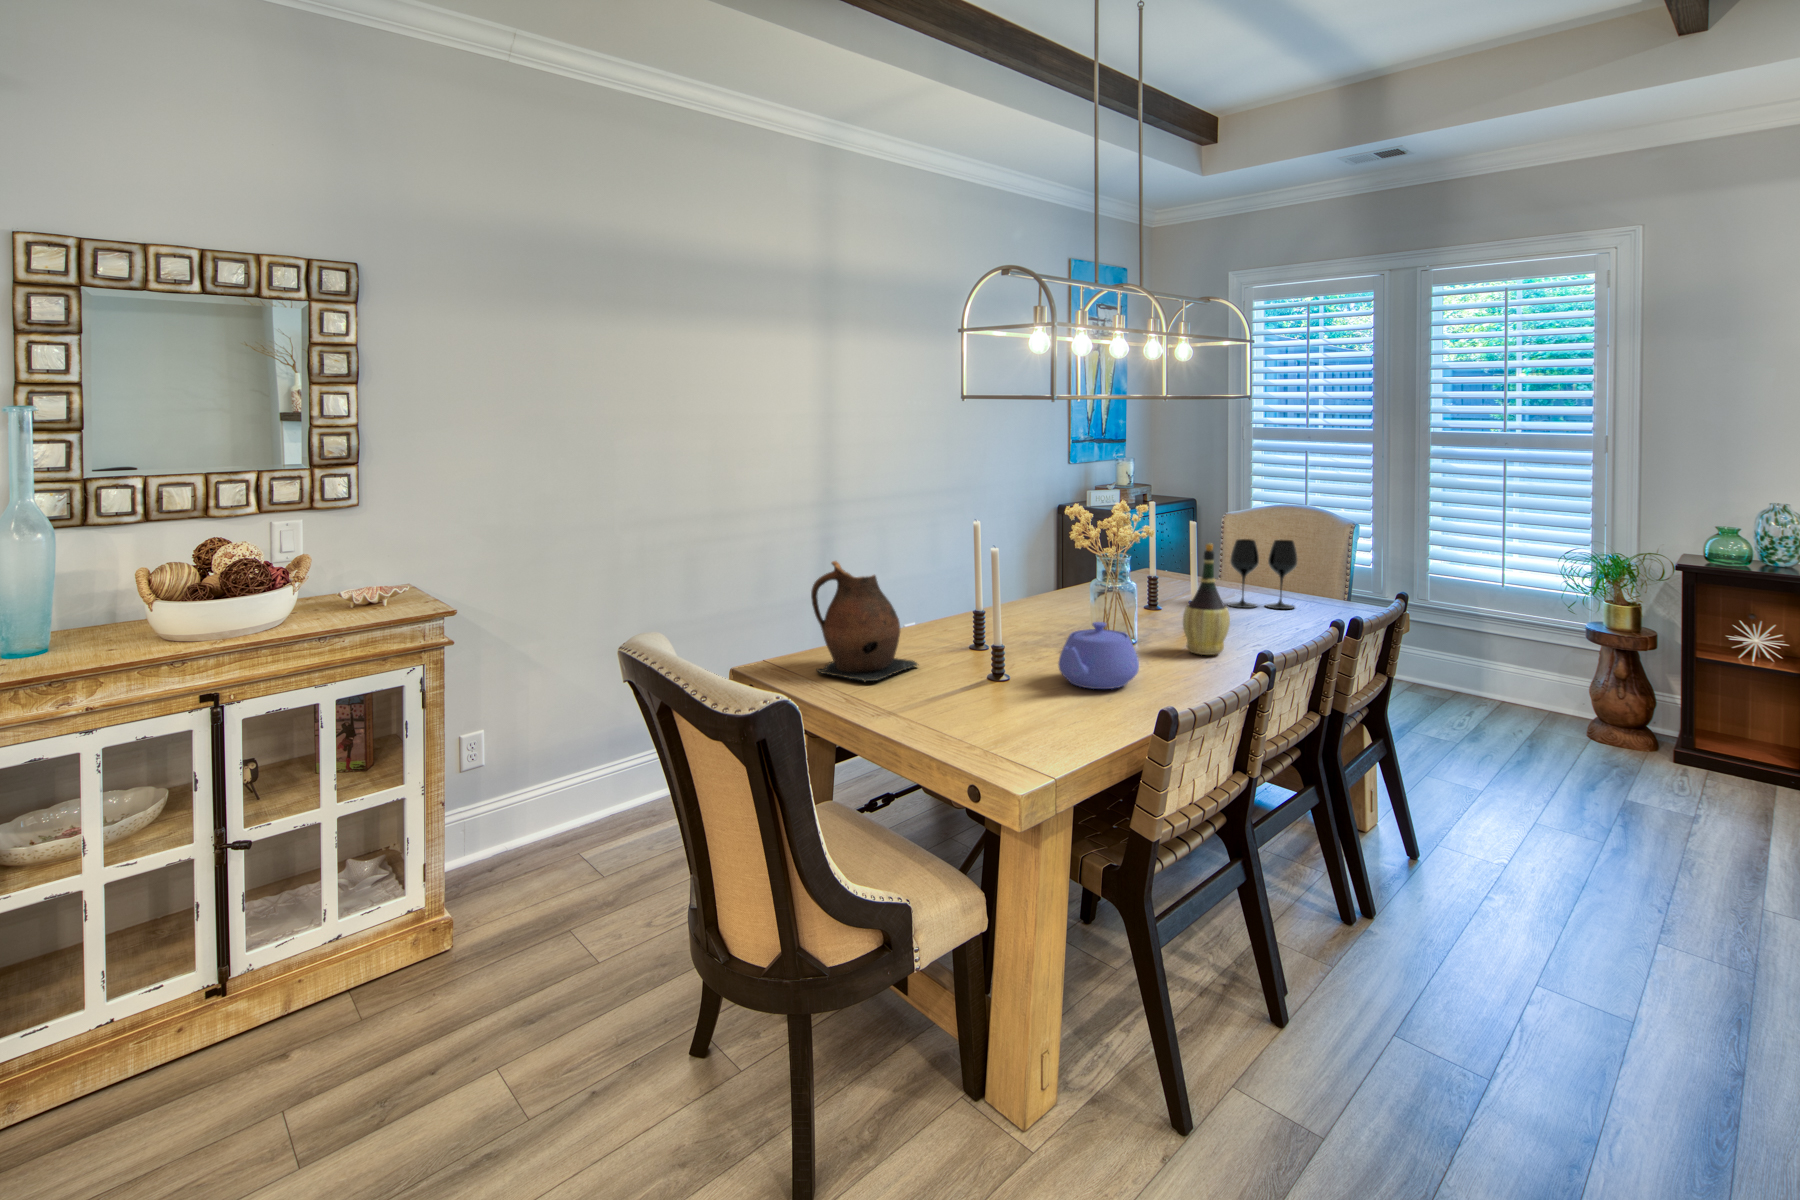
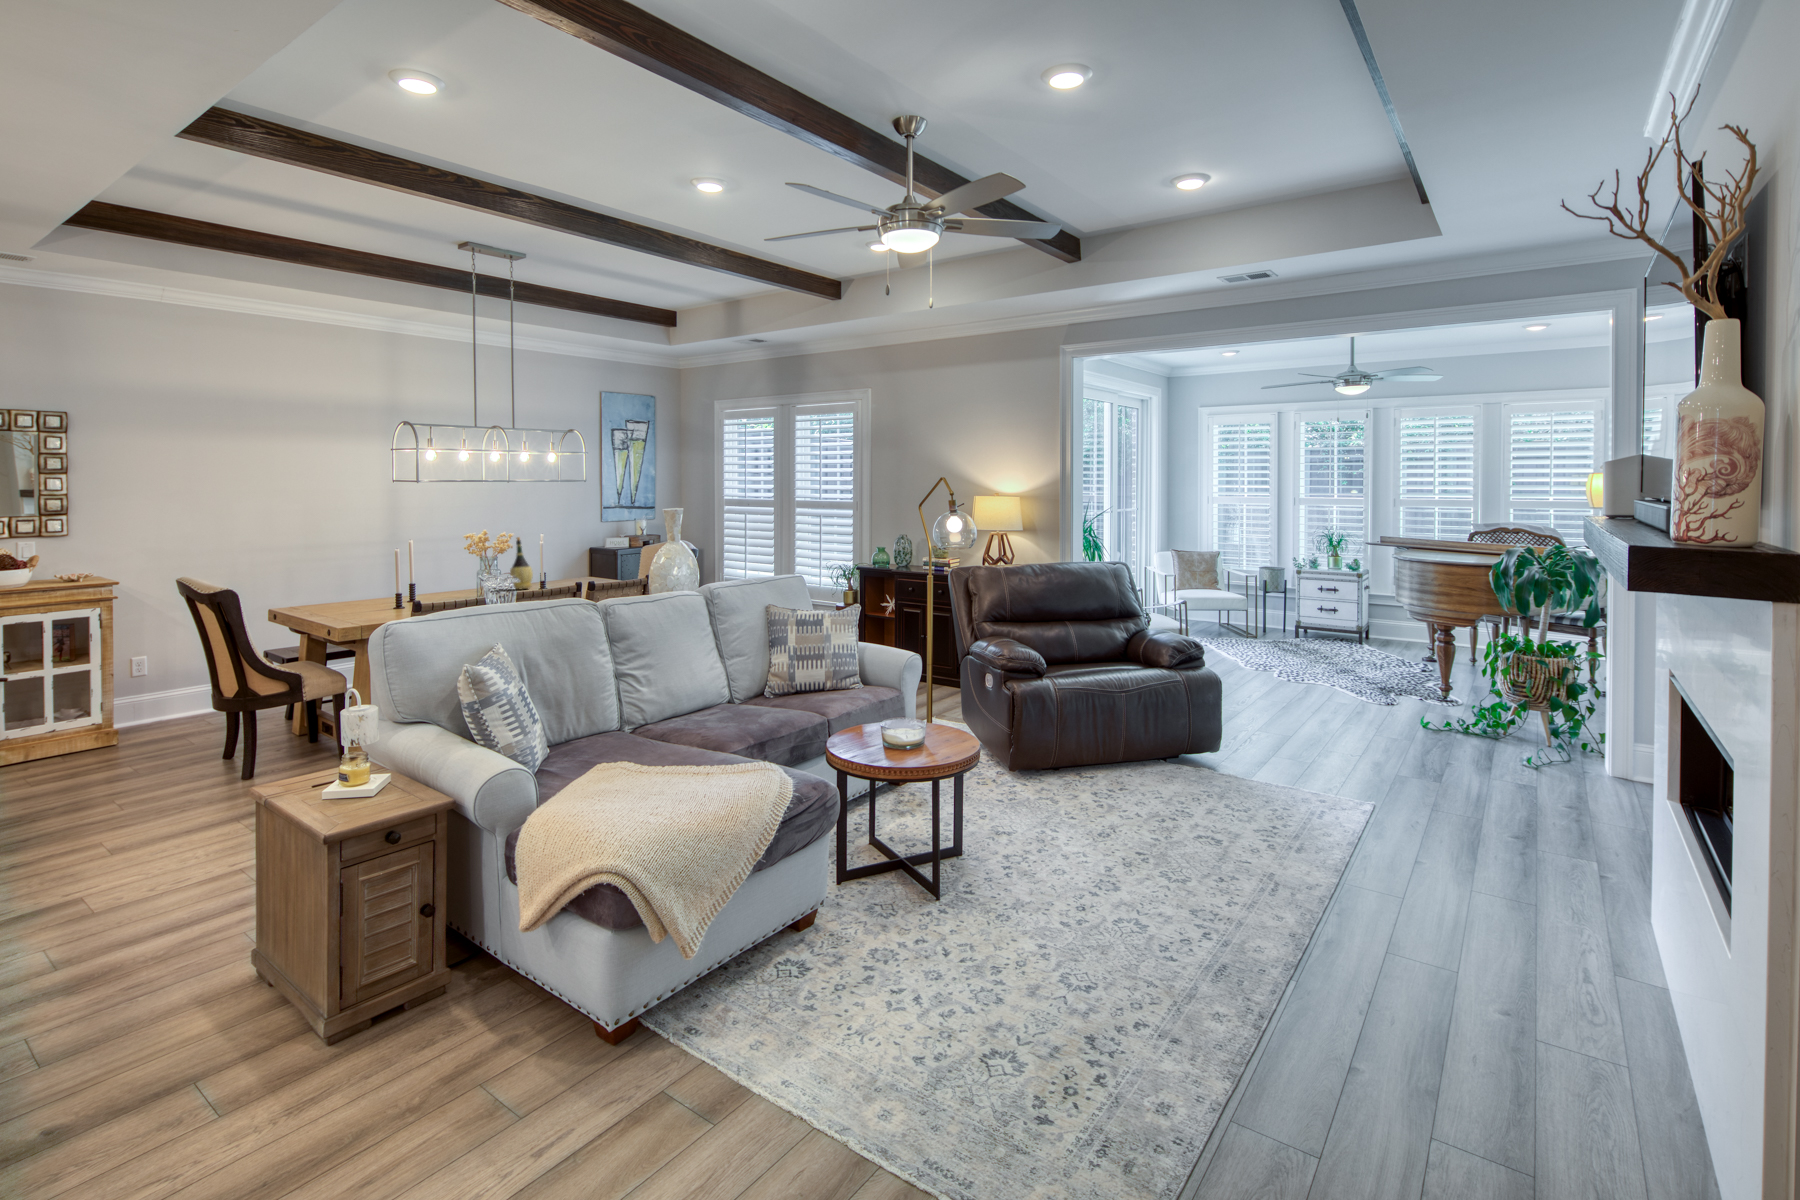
wine glass: present [1228,539,1297,609] -> none [587,541,622,577]
ceramic pitcher: present [811,561,918,682] -> none [306,550,368,603]
teapot: present [1058,622,1139,689] -> none [414,570,467,599]

